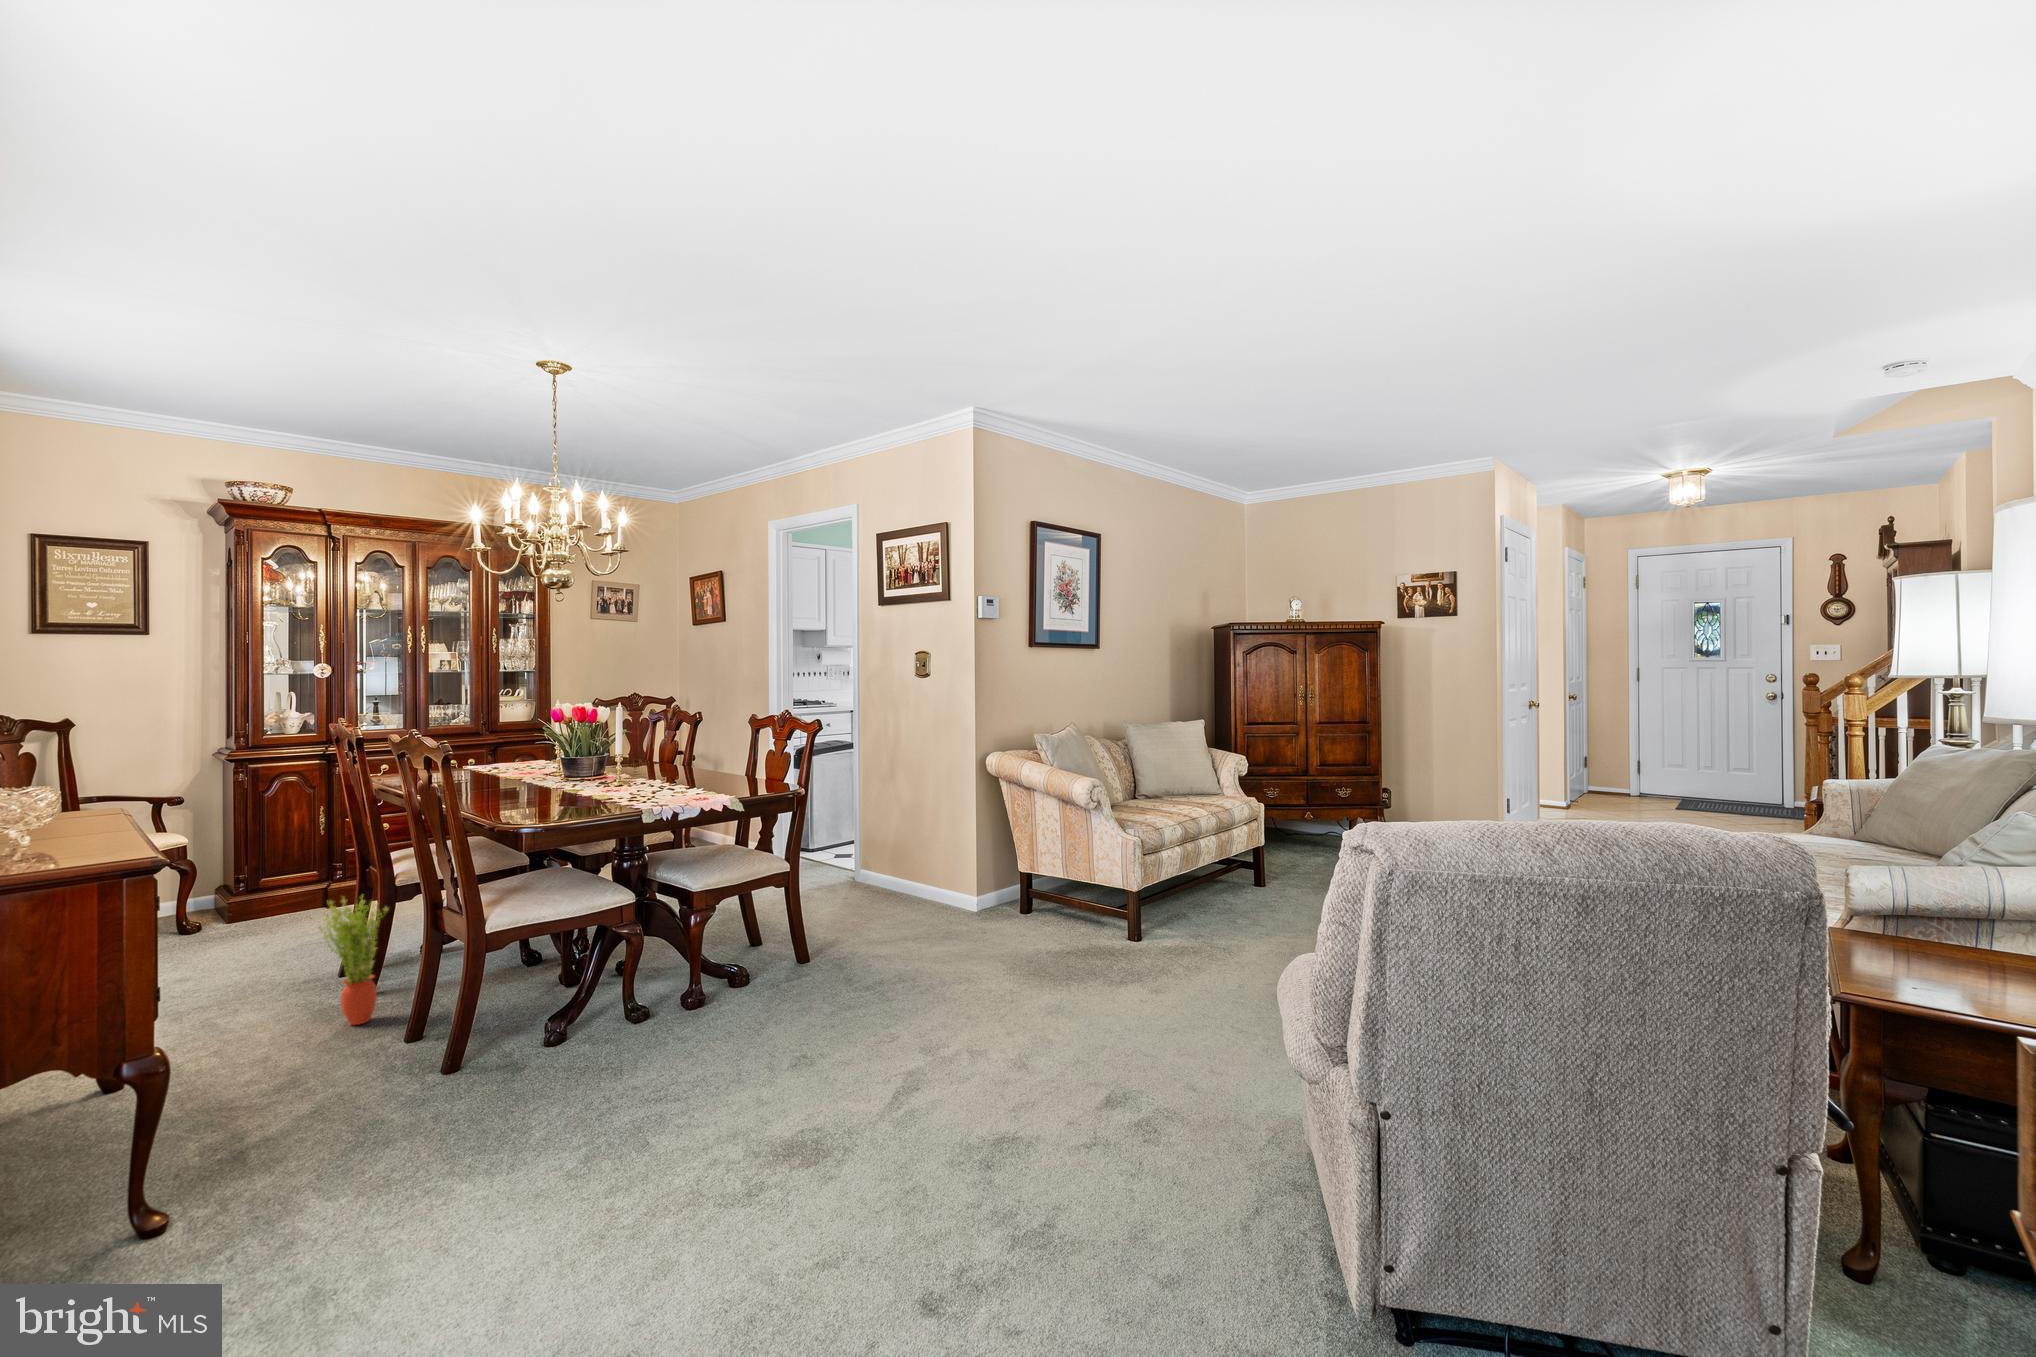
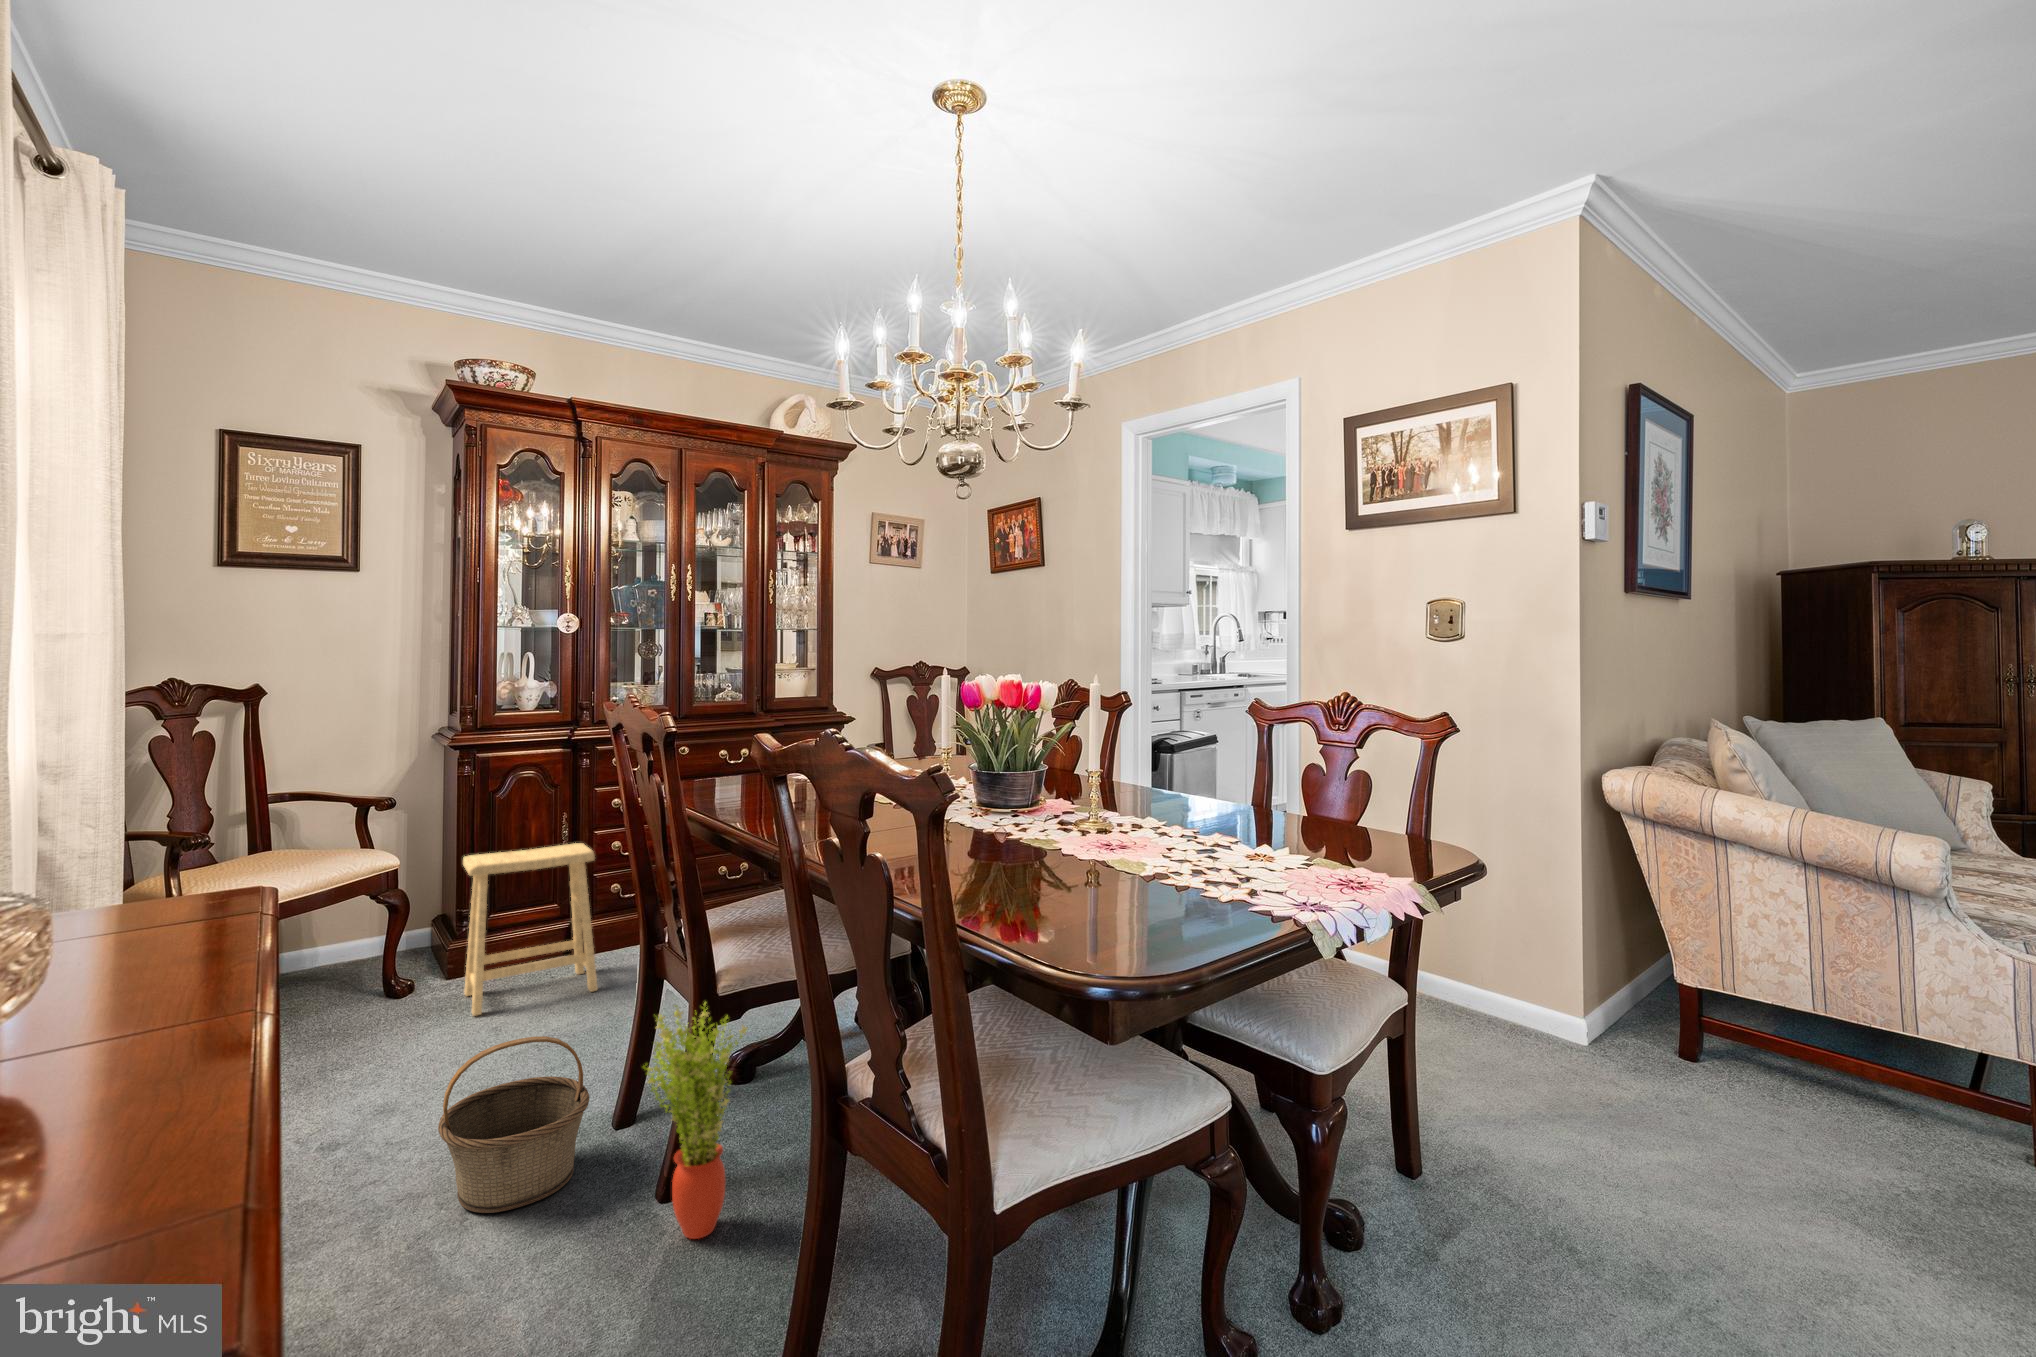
footstool: none [233,825,340,943] -> present [463,843,598,1016]
basket: none [196,927,300,1025] -> present [438,1036,589,1213]

